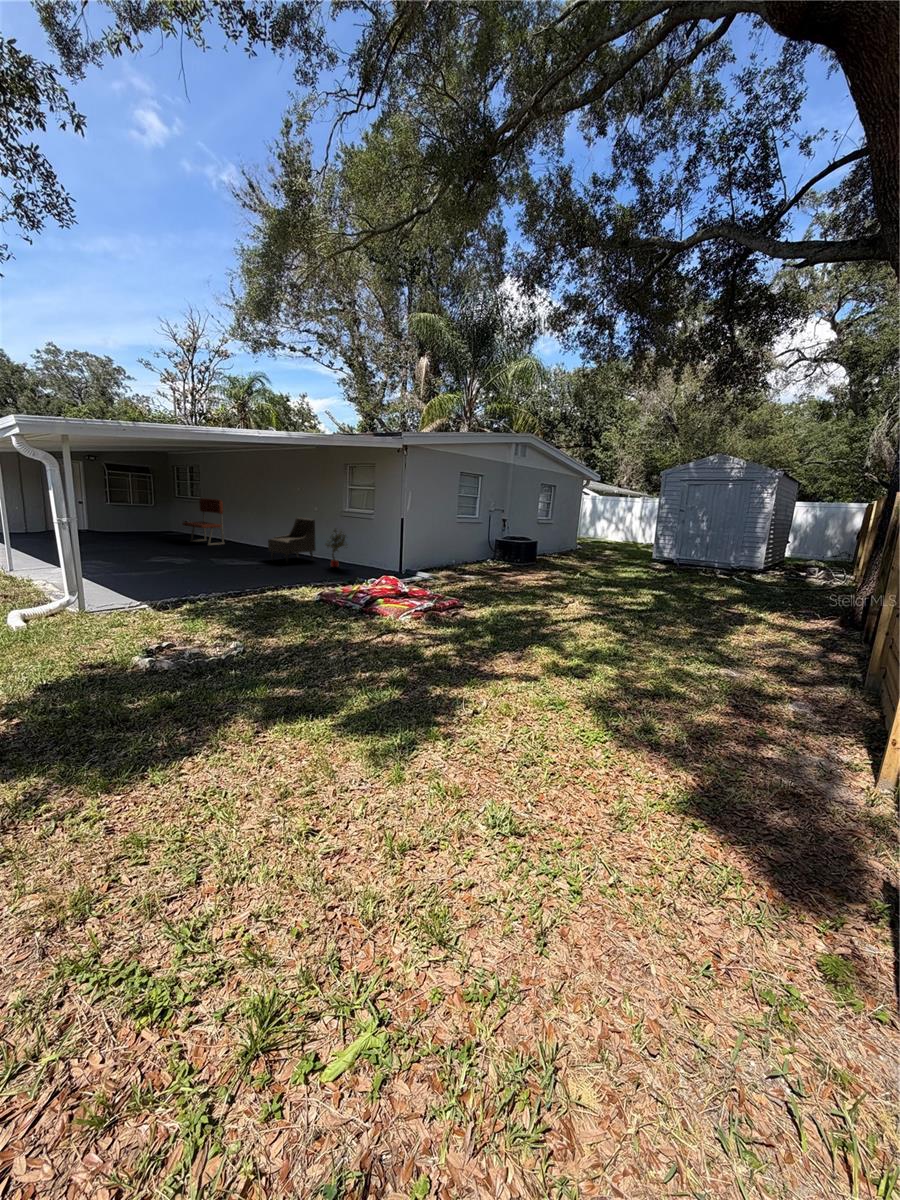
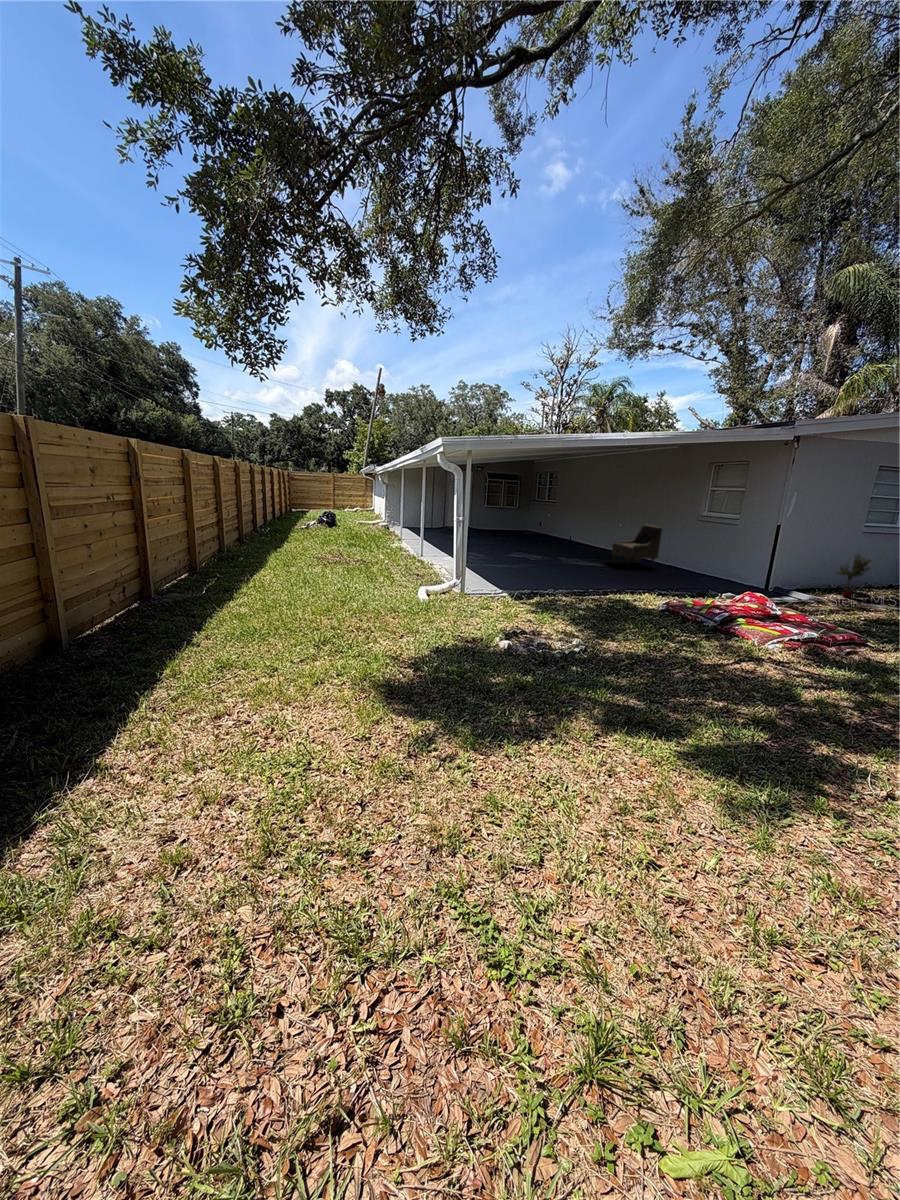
bench: present [182,498,224,545] -> none [539,502,576,544]
potted tree: present [325,529,347,568] -> present [836,554,871,598]

